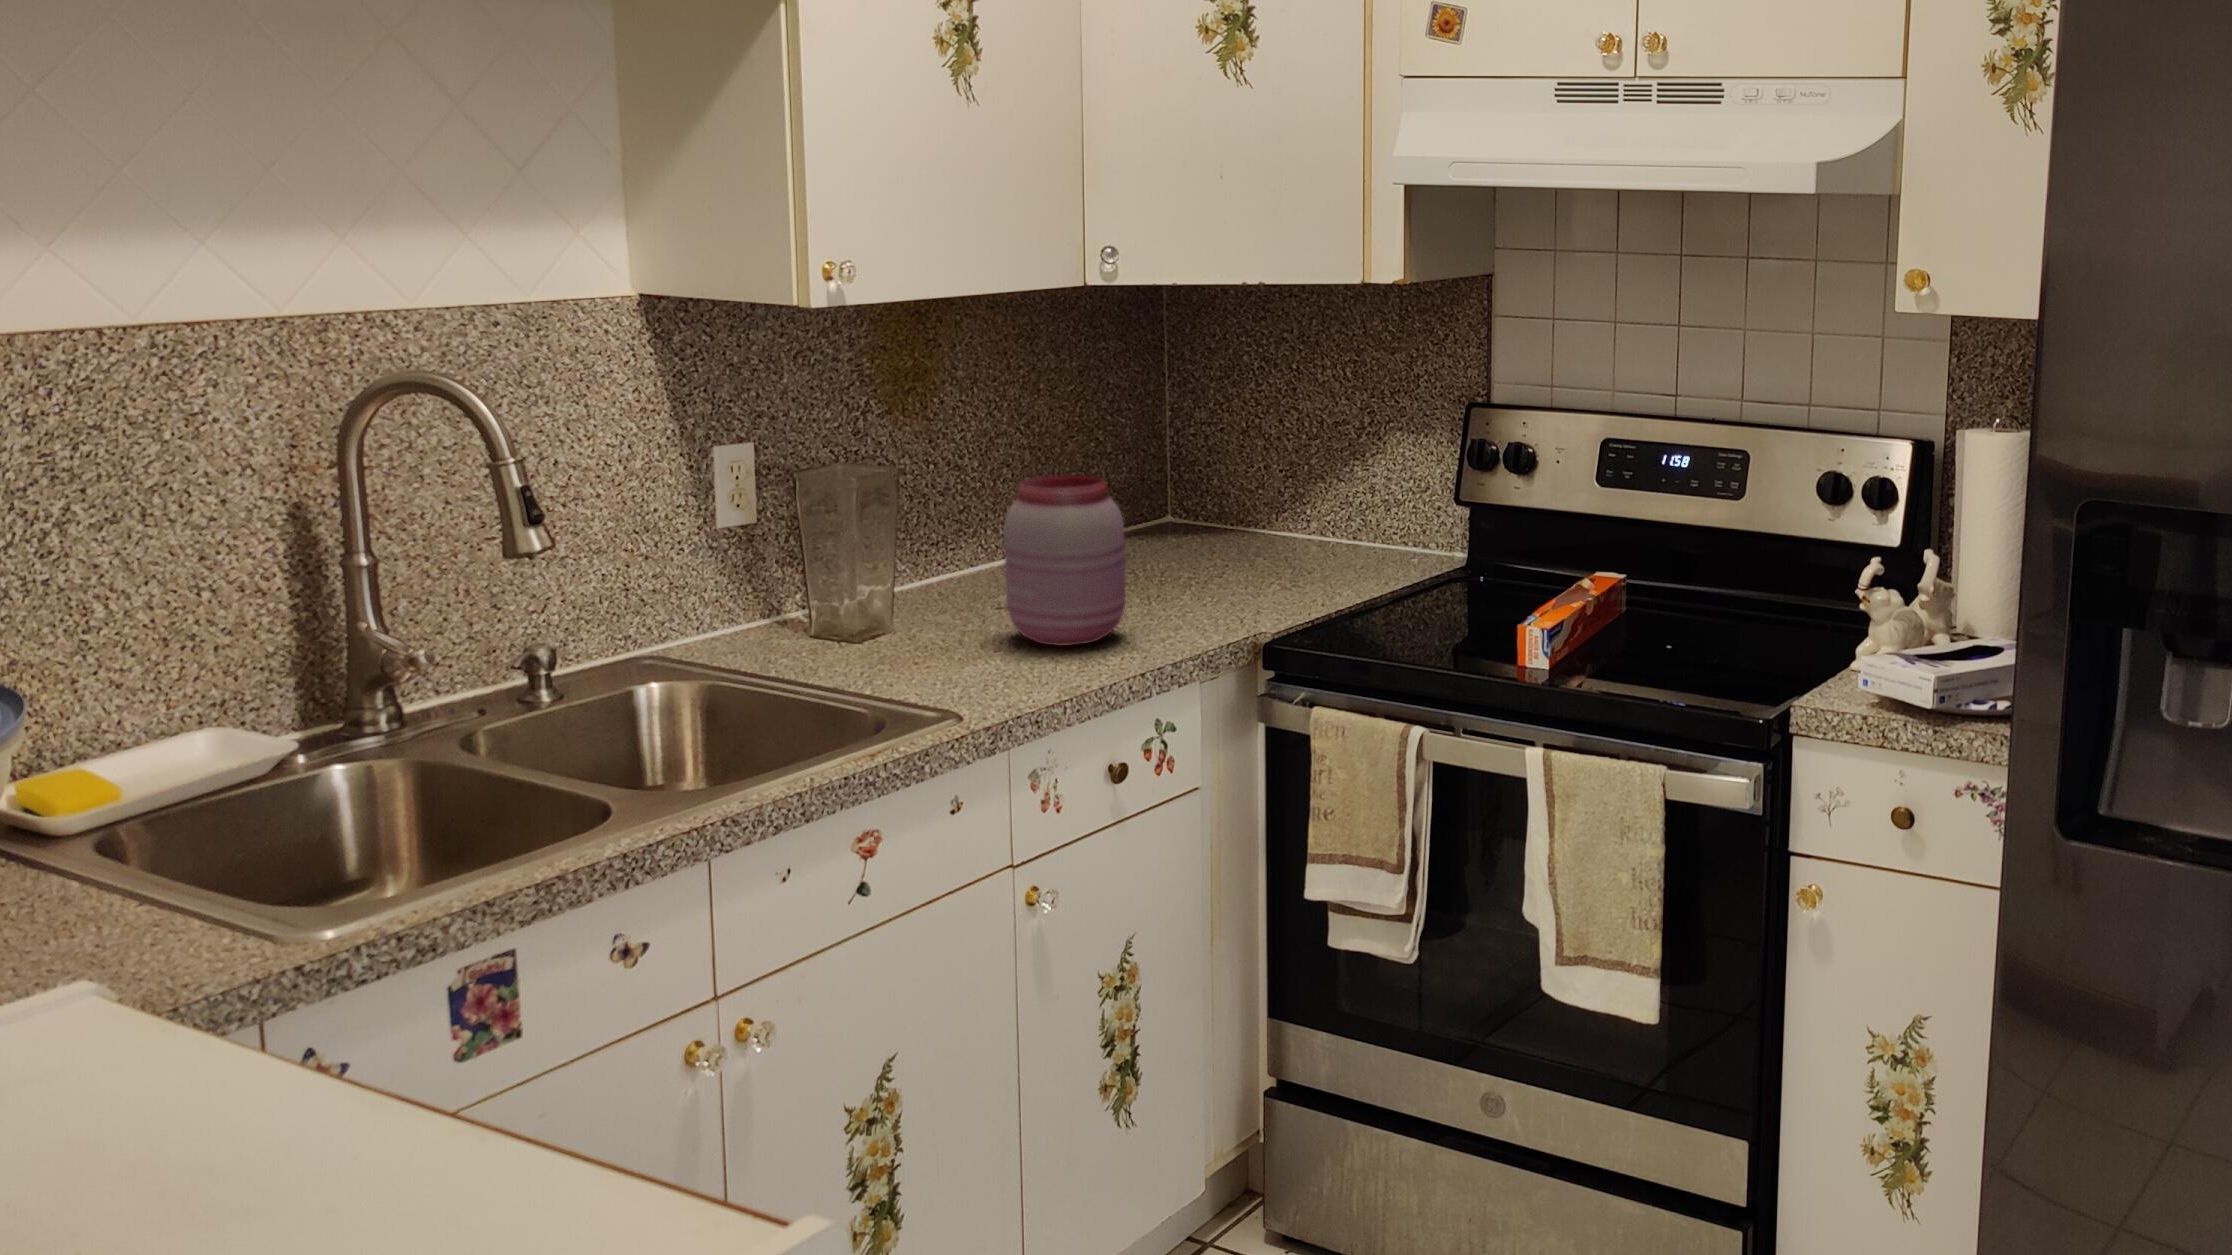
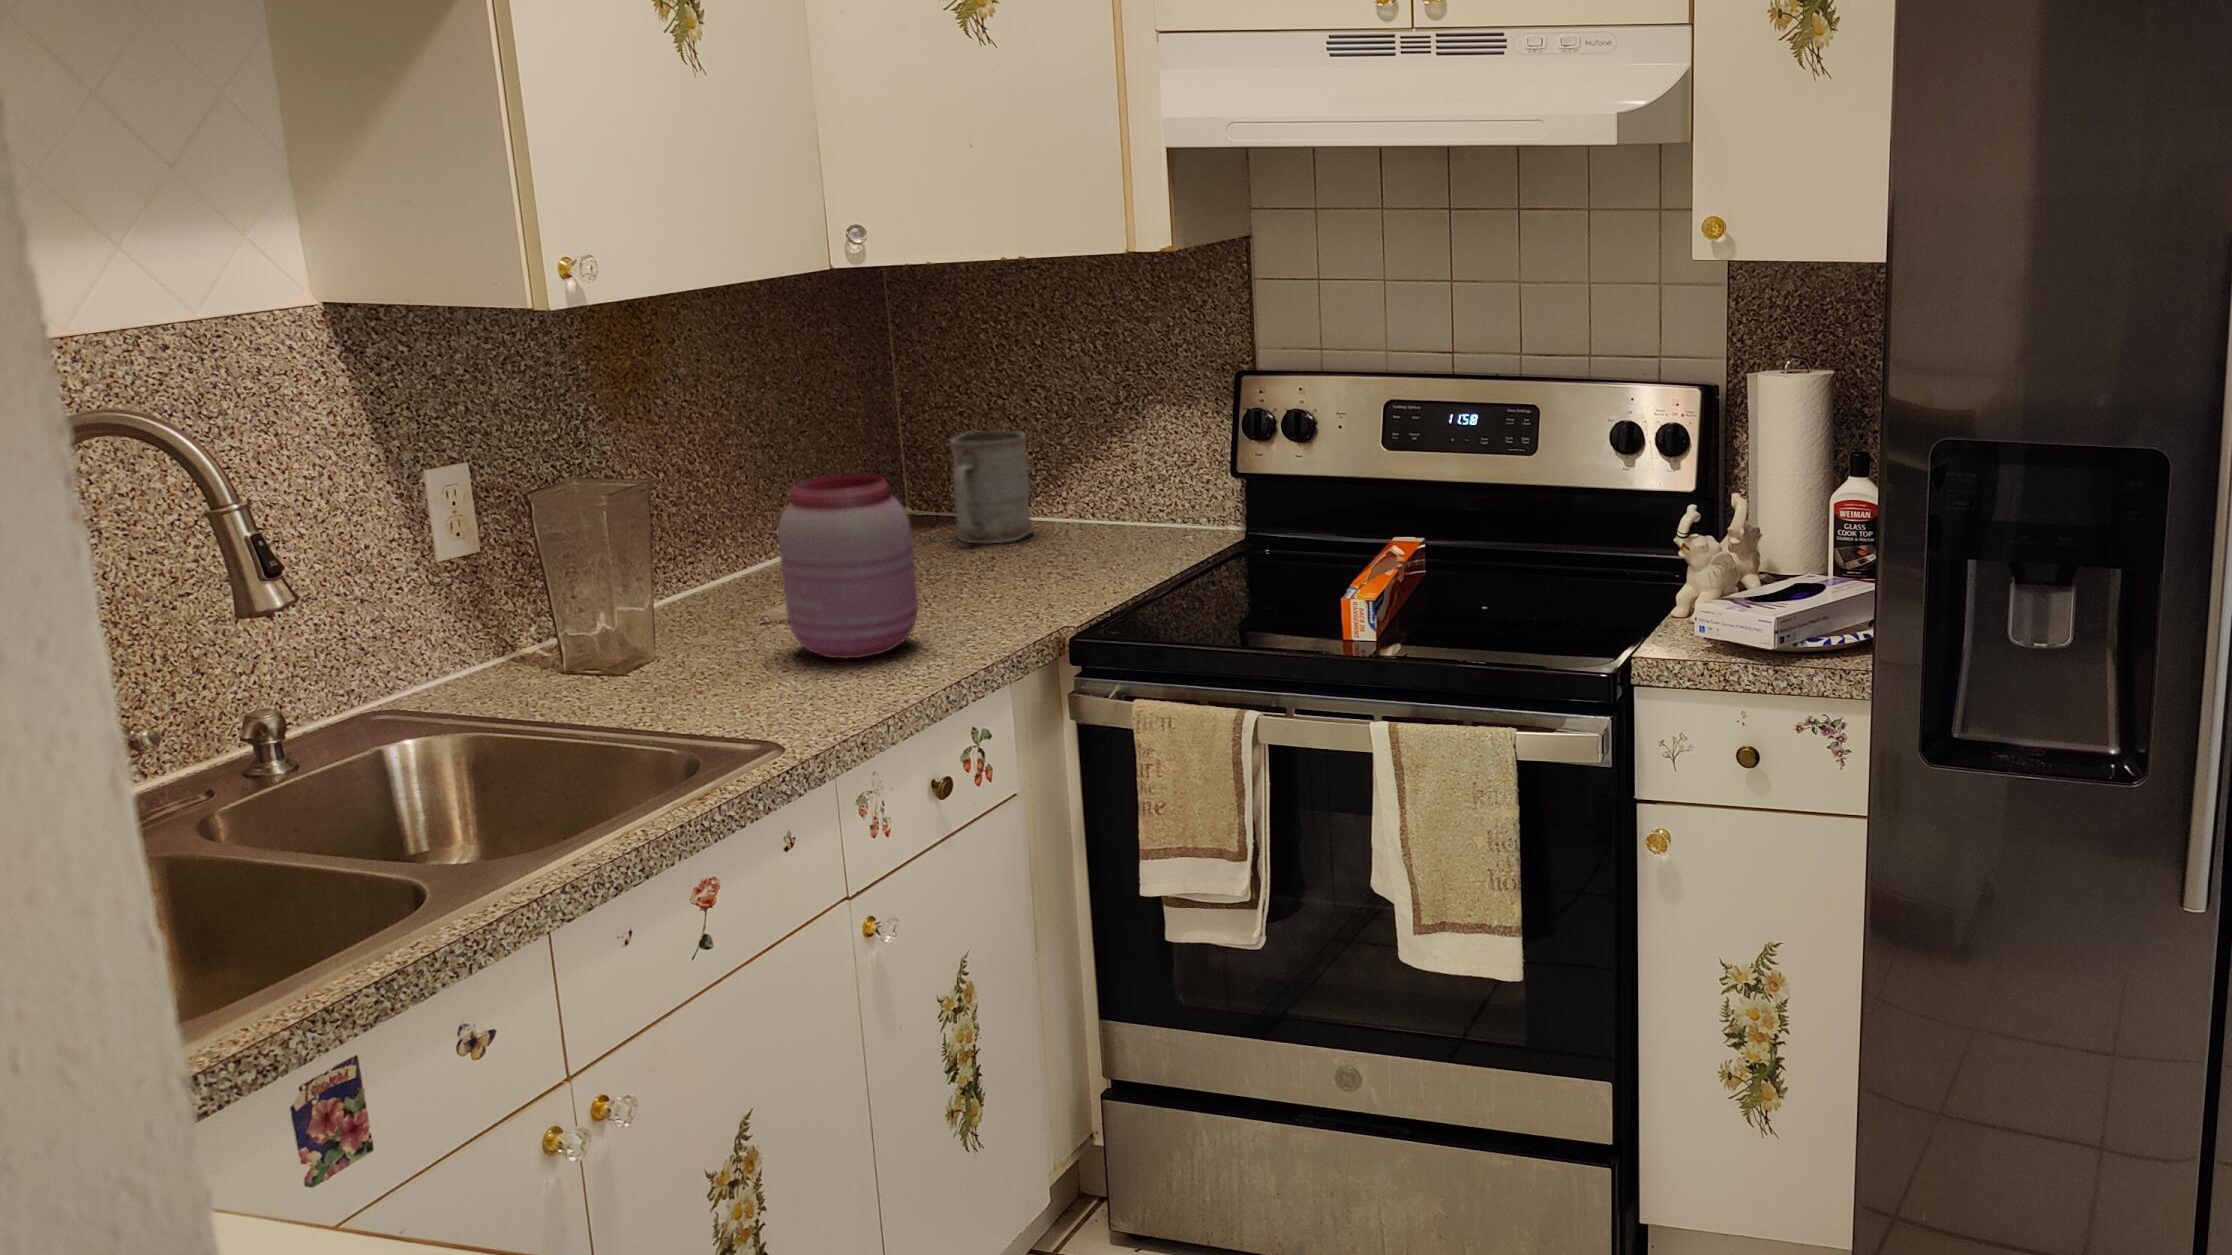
mug: none [1205,444,1280,551] -> present [950,431,1032,543]

